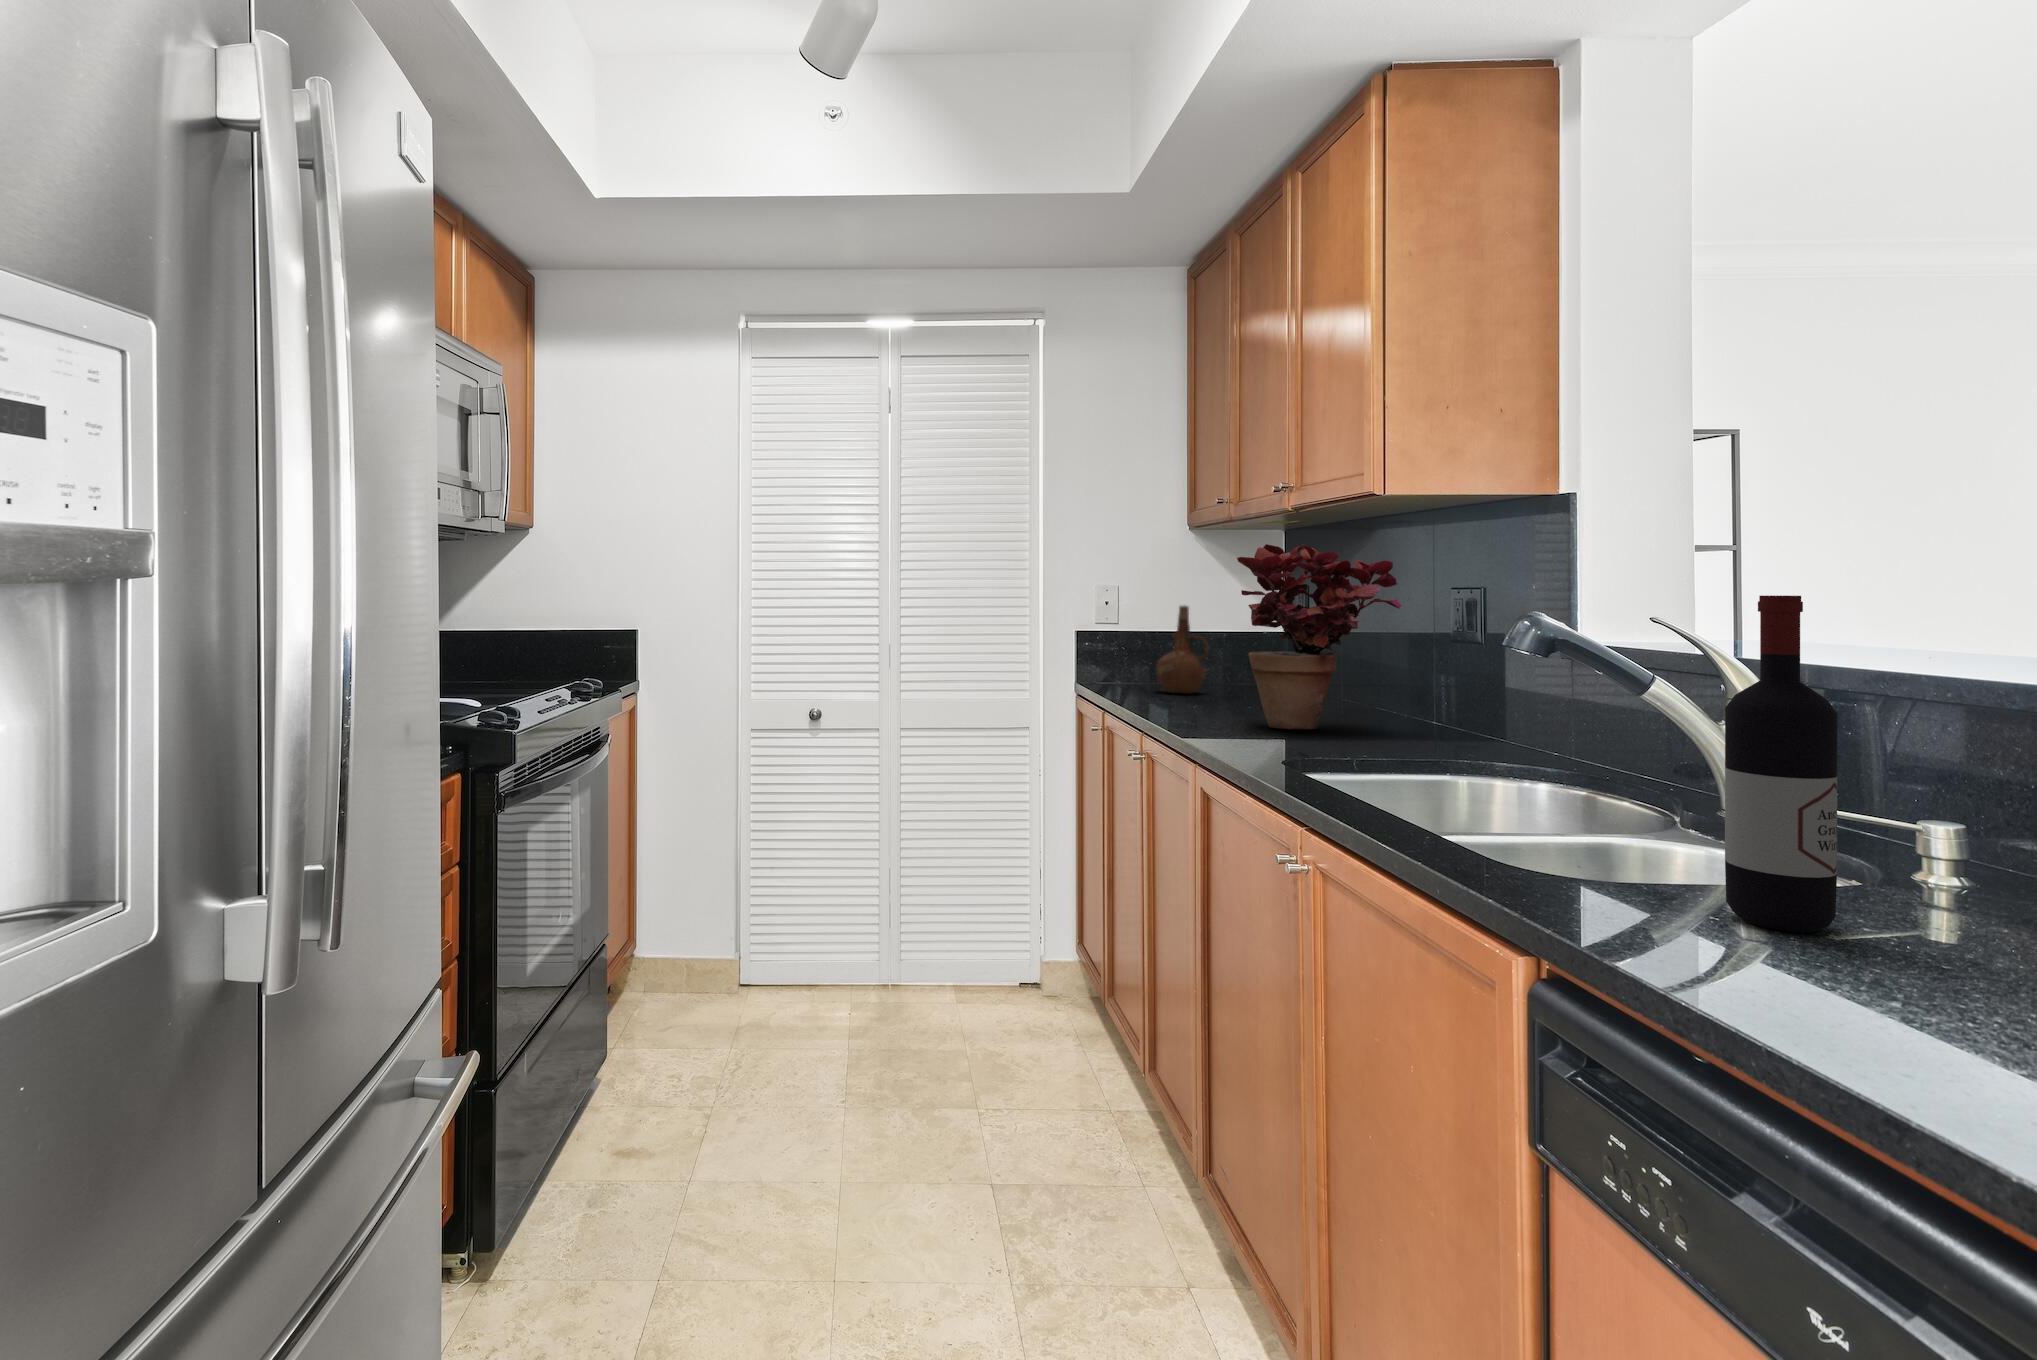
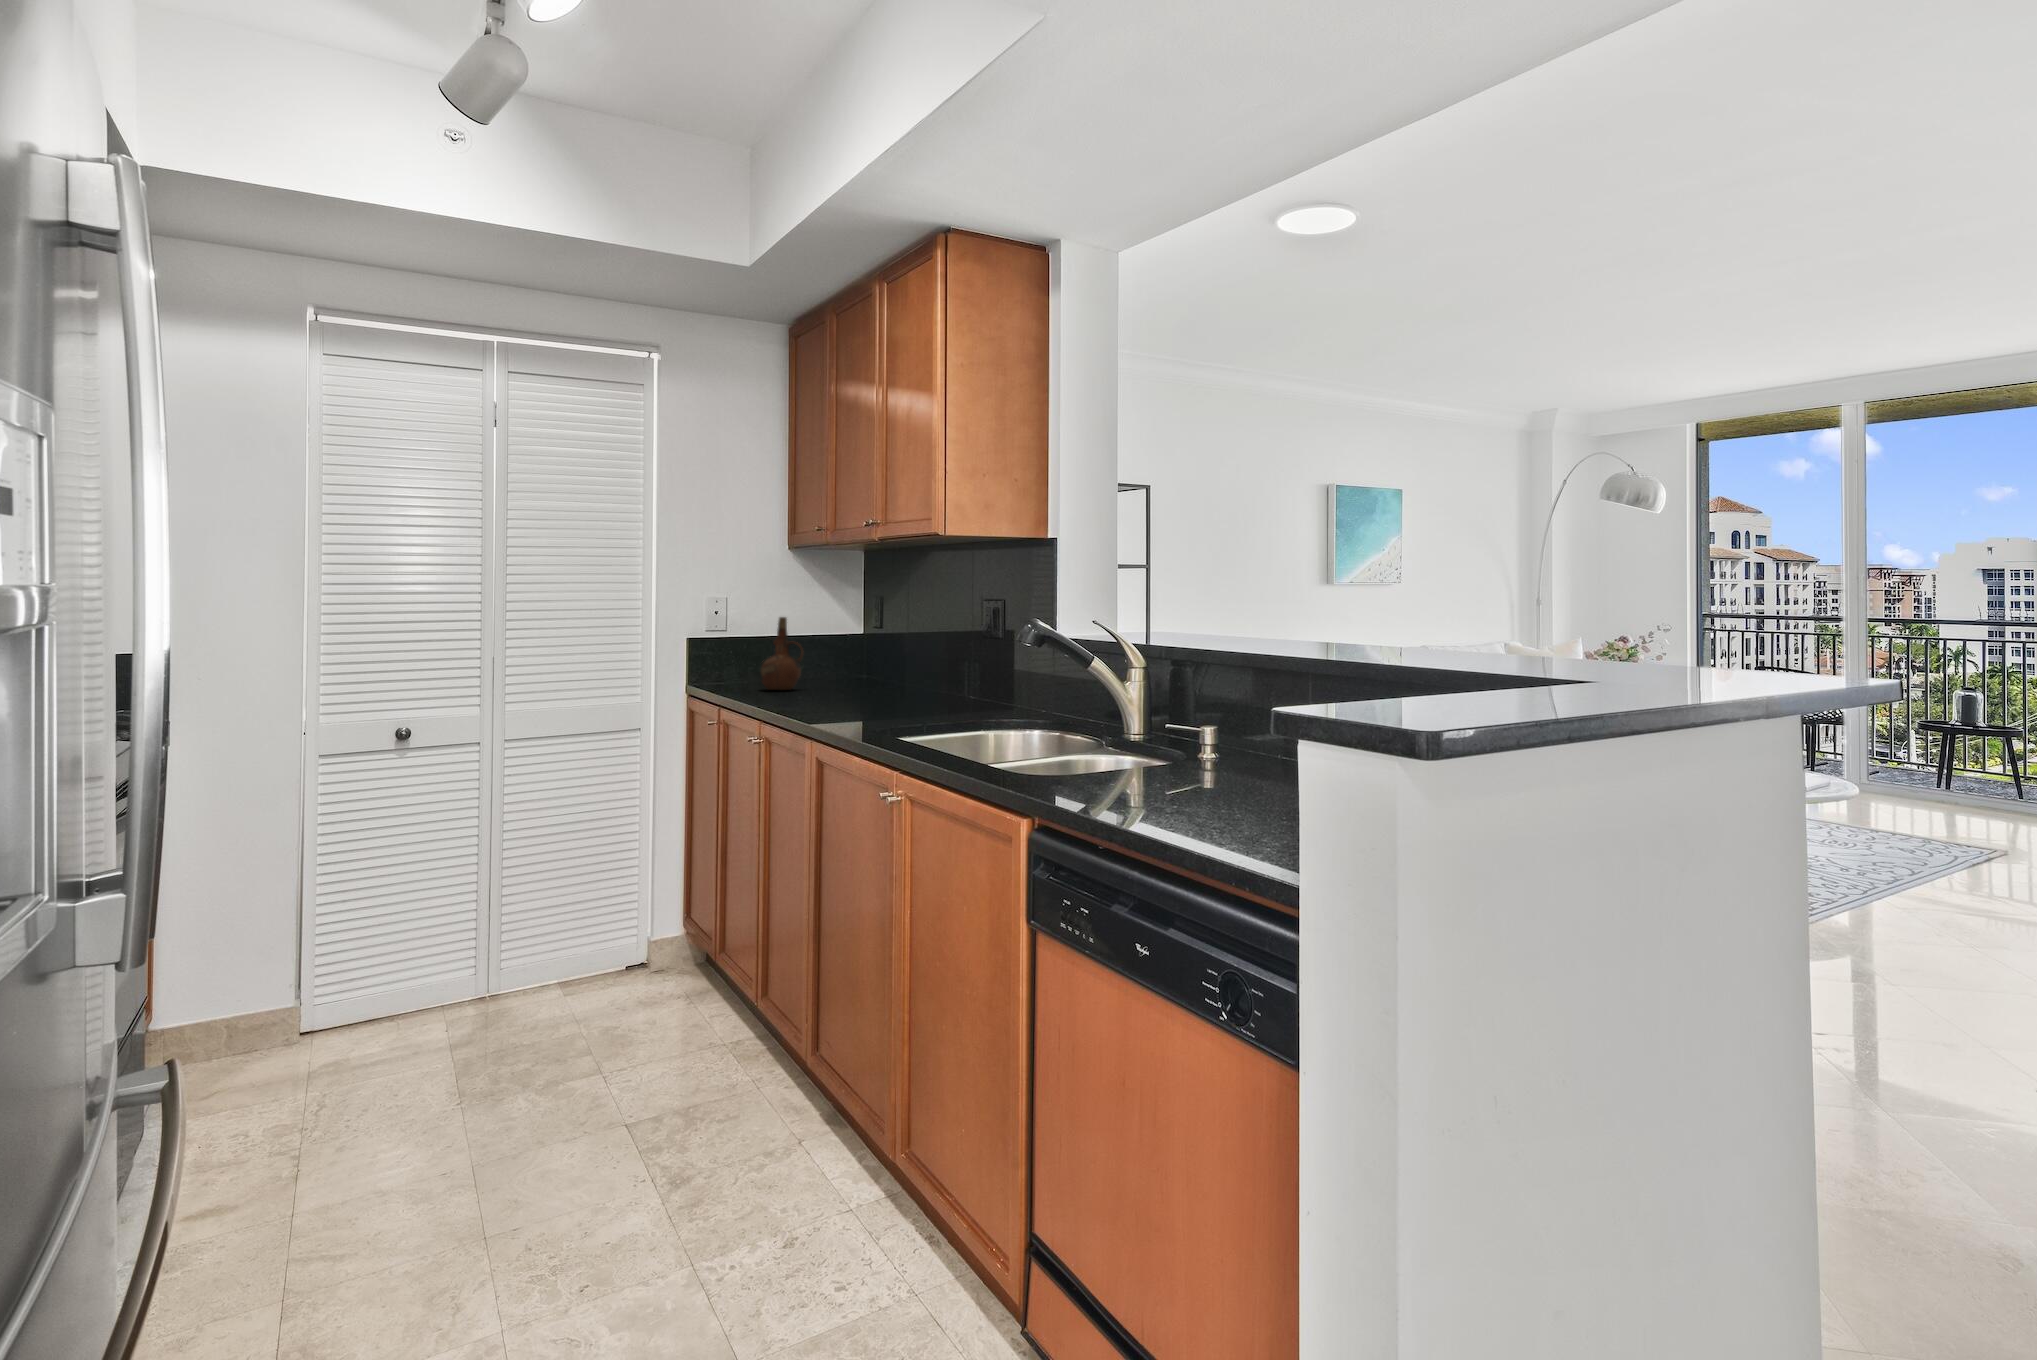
potted plant: present [1237,544,1401,729] -> none [835,569,951,710]
wine bottle: present [1725,596,1838,932] -> none [1117,607,1163,783]

